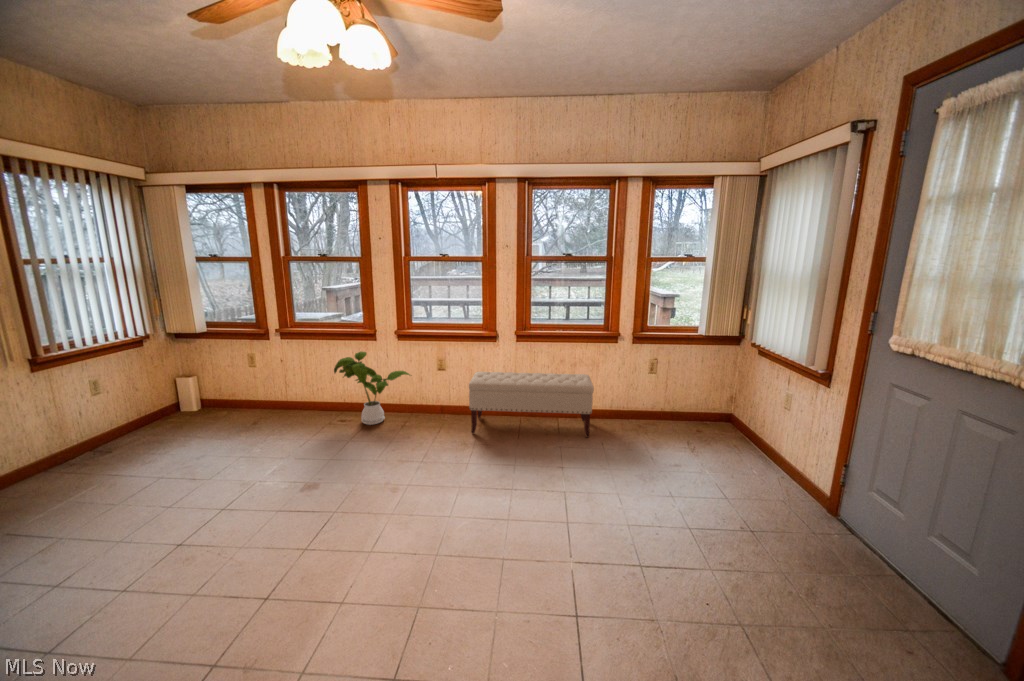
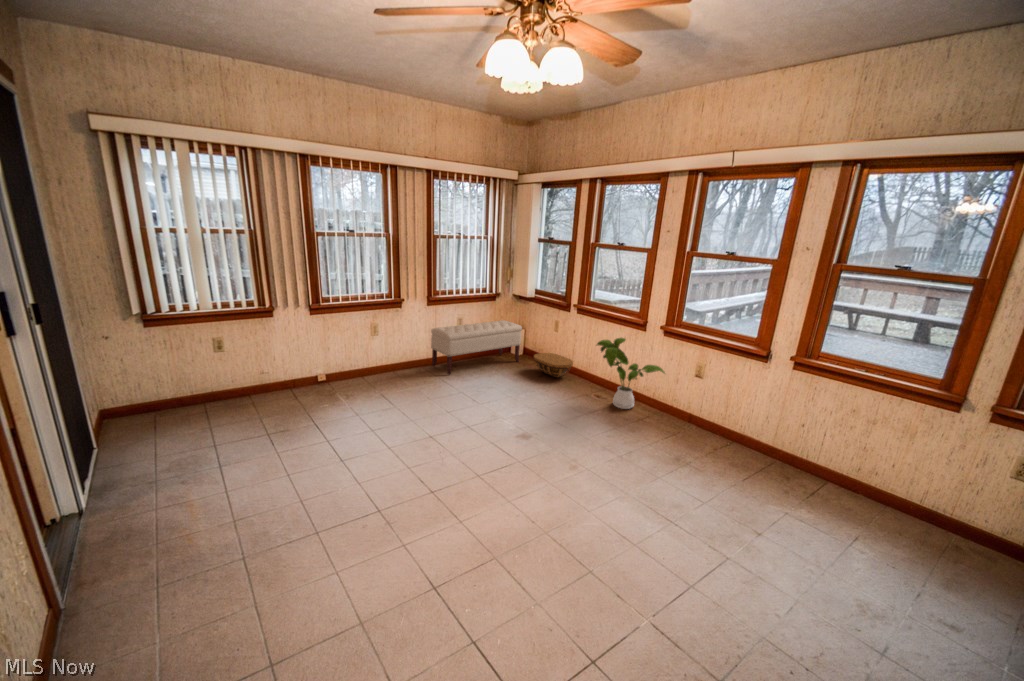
bench: present [469,372,594,438] -> present [431,320,522,375]
basket: none [234,393,293,419] -> present [534,353,573,377]

